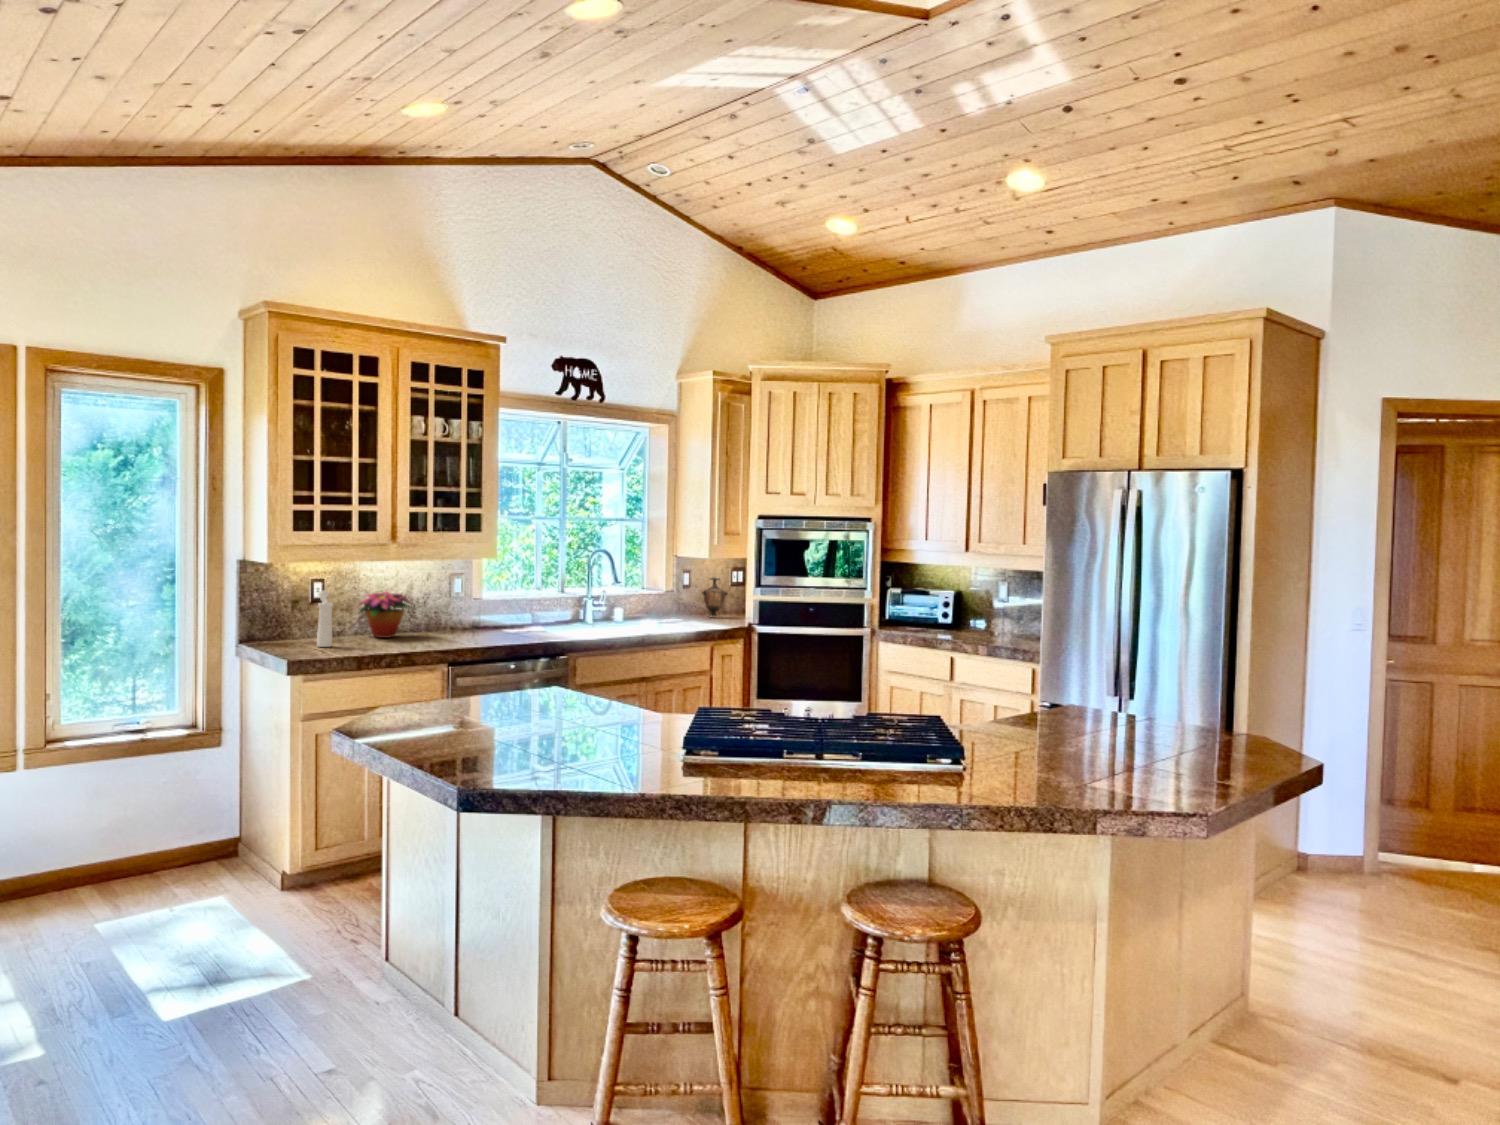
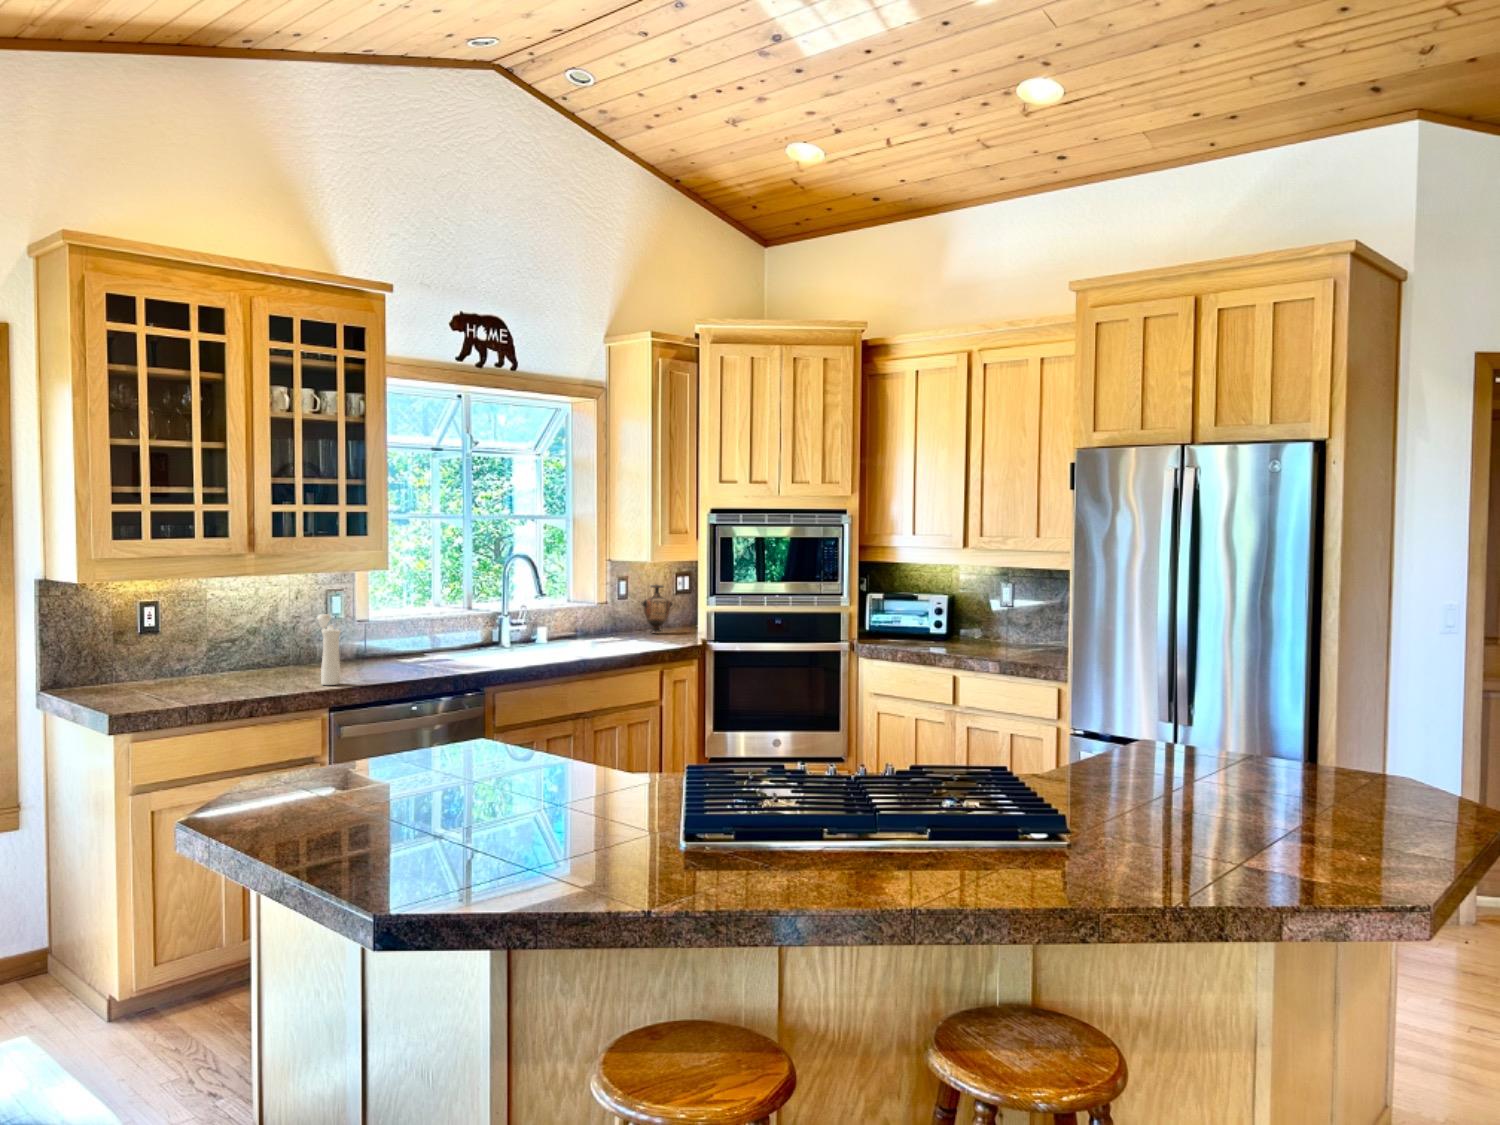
pepper mill: present [317,591,333,647] -> present [317,614,340,685]
flower arrangement: present [359,591,411,638] -> none [191,614,291,676]

